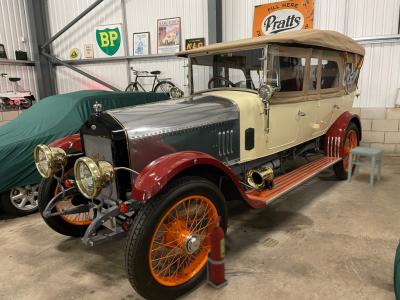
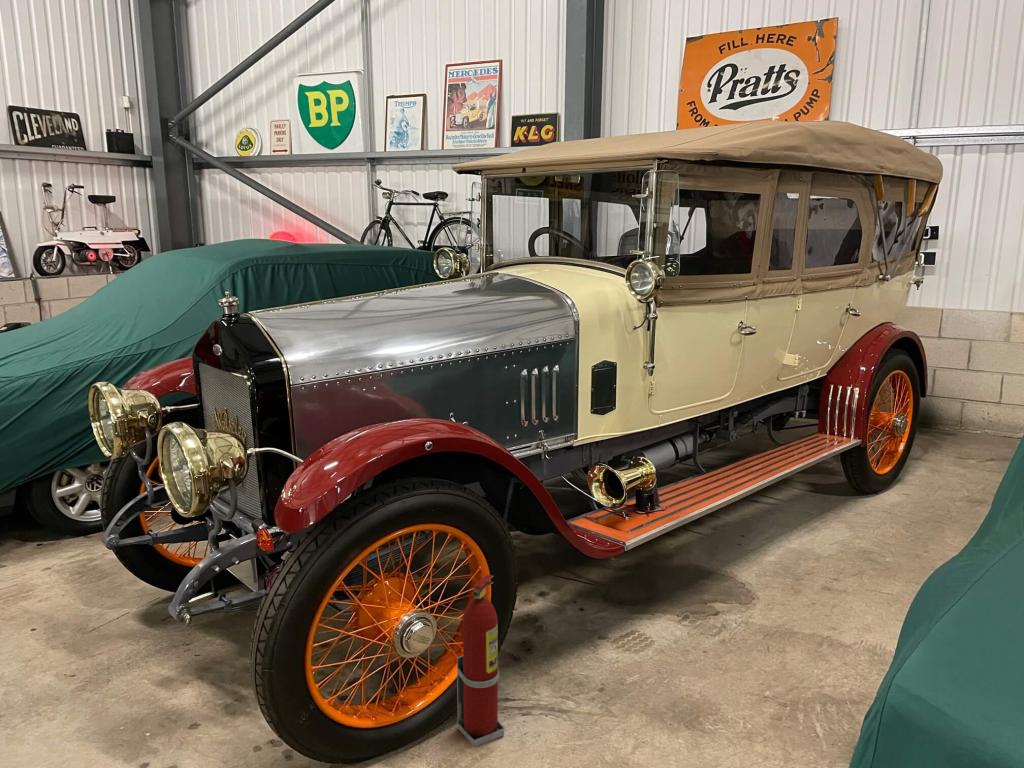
stool: present [348,147,384,186] -> none [880,411,977,516]

